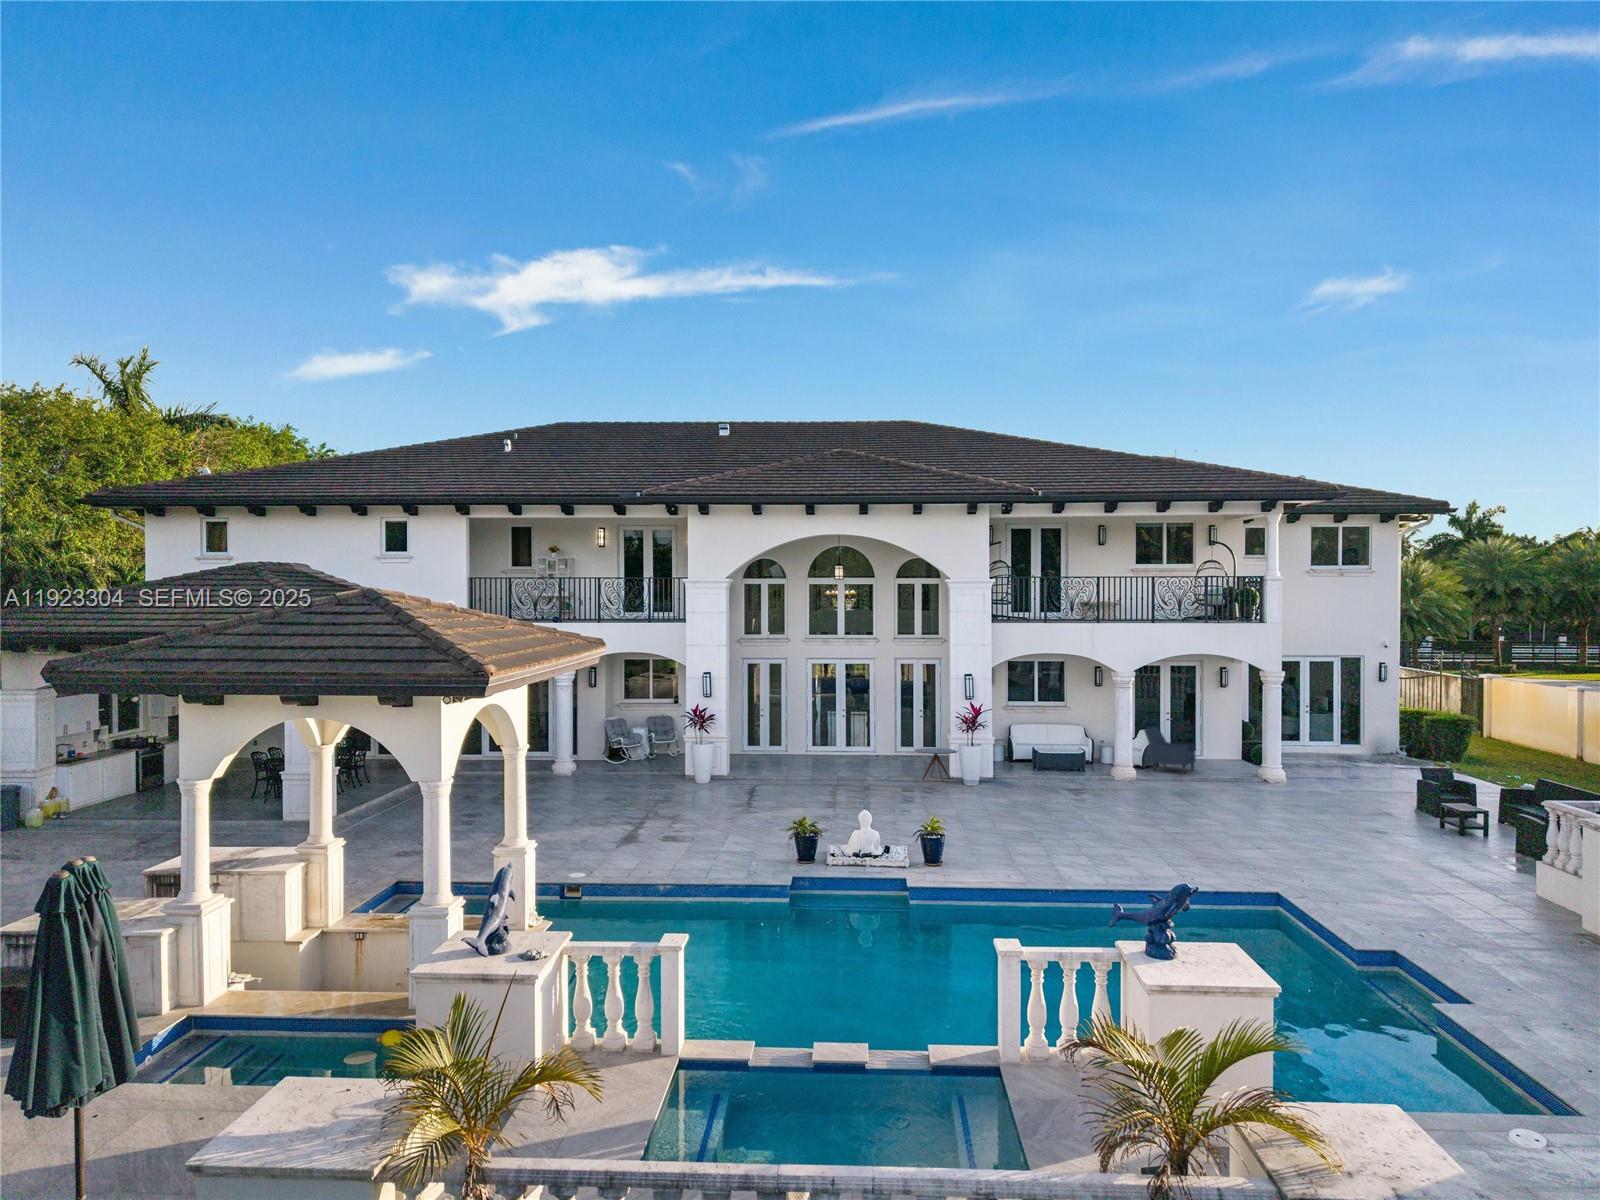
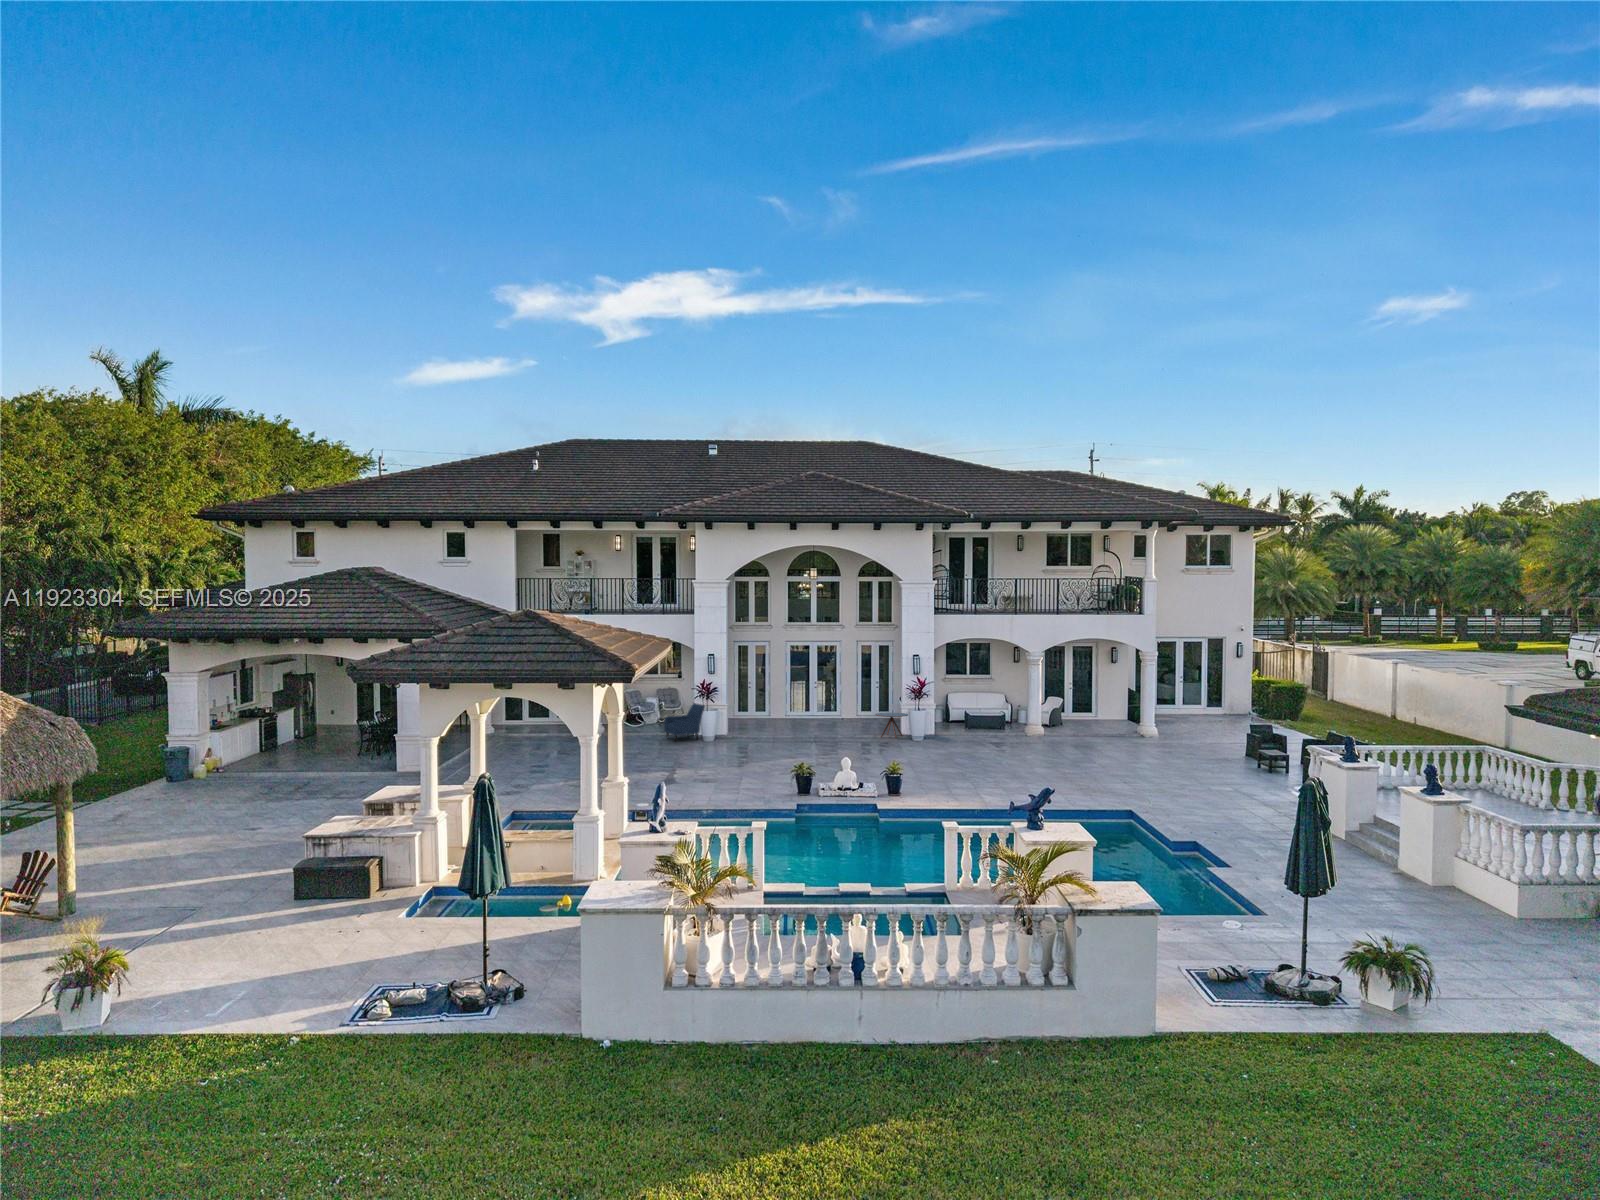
chair: present [1144,727,1196,773] -> present [664,703,705,741]

